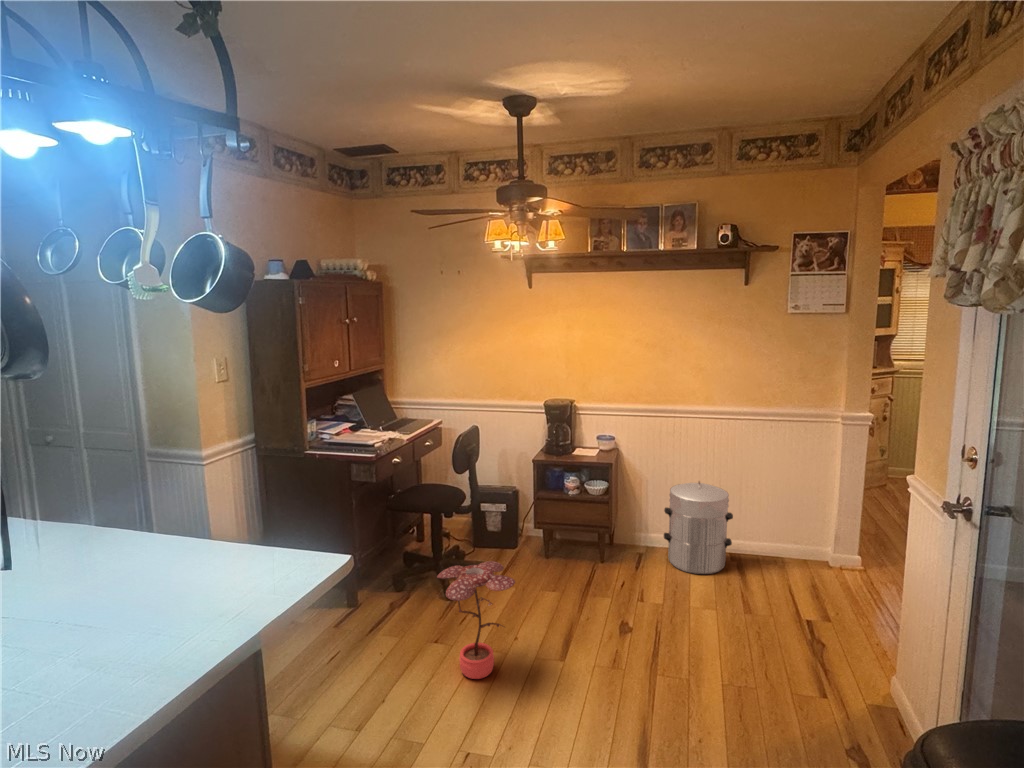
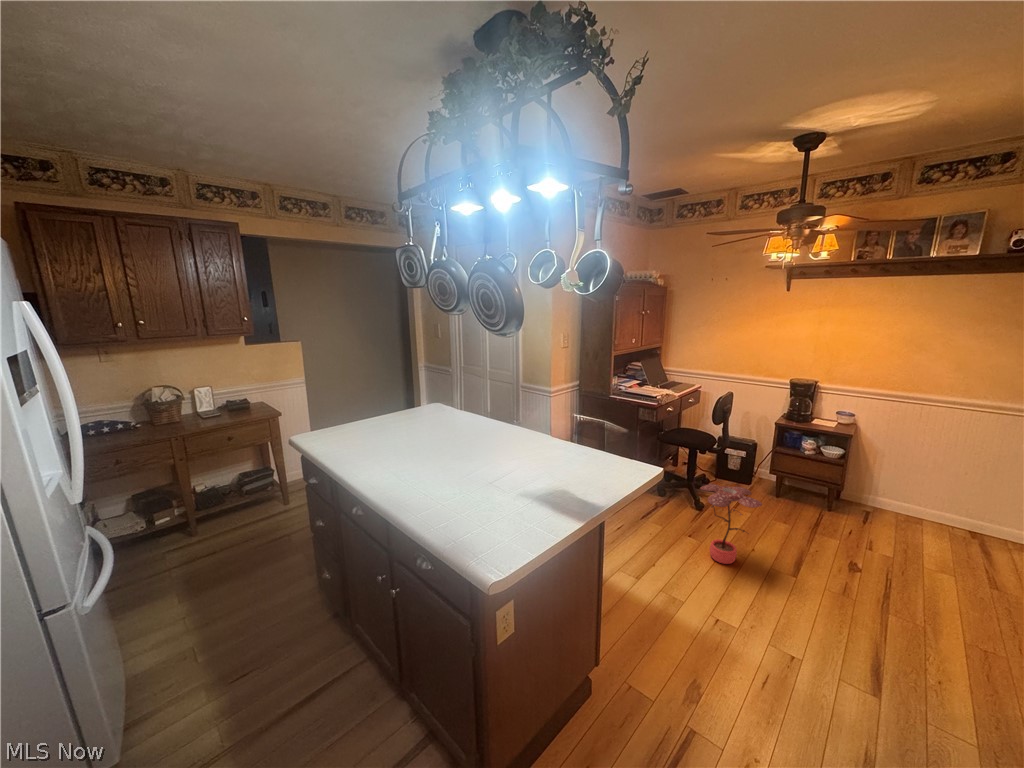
waste bin: present [664,481,733,574] -> none [897,463,983,545]

